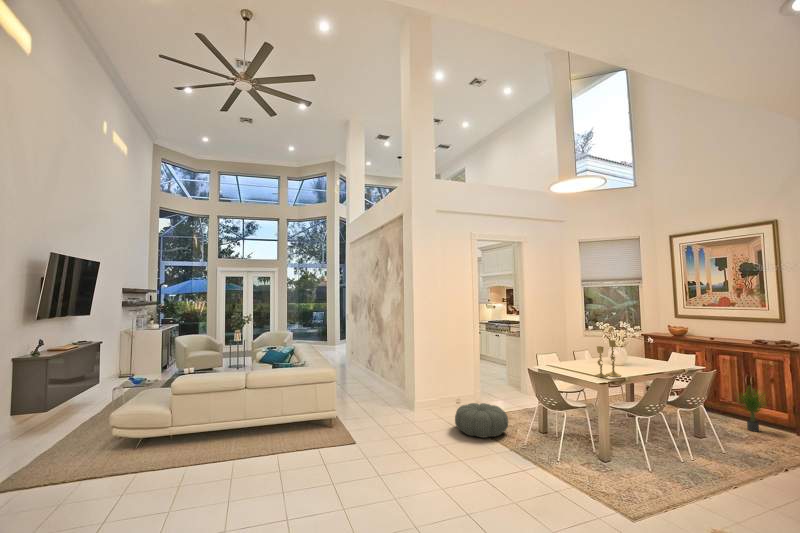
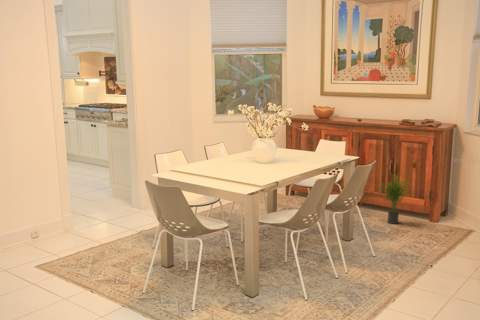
candlestick: present [595,340,621,377] -> none [244,126,277,181]
pouf: present [455,403,508,438] -> none [26,236,116,293]

